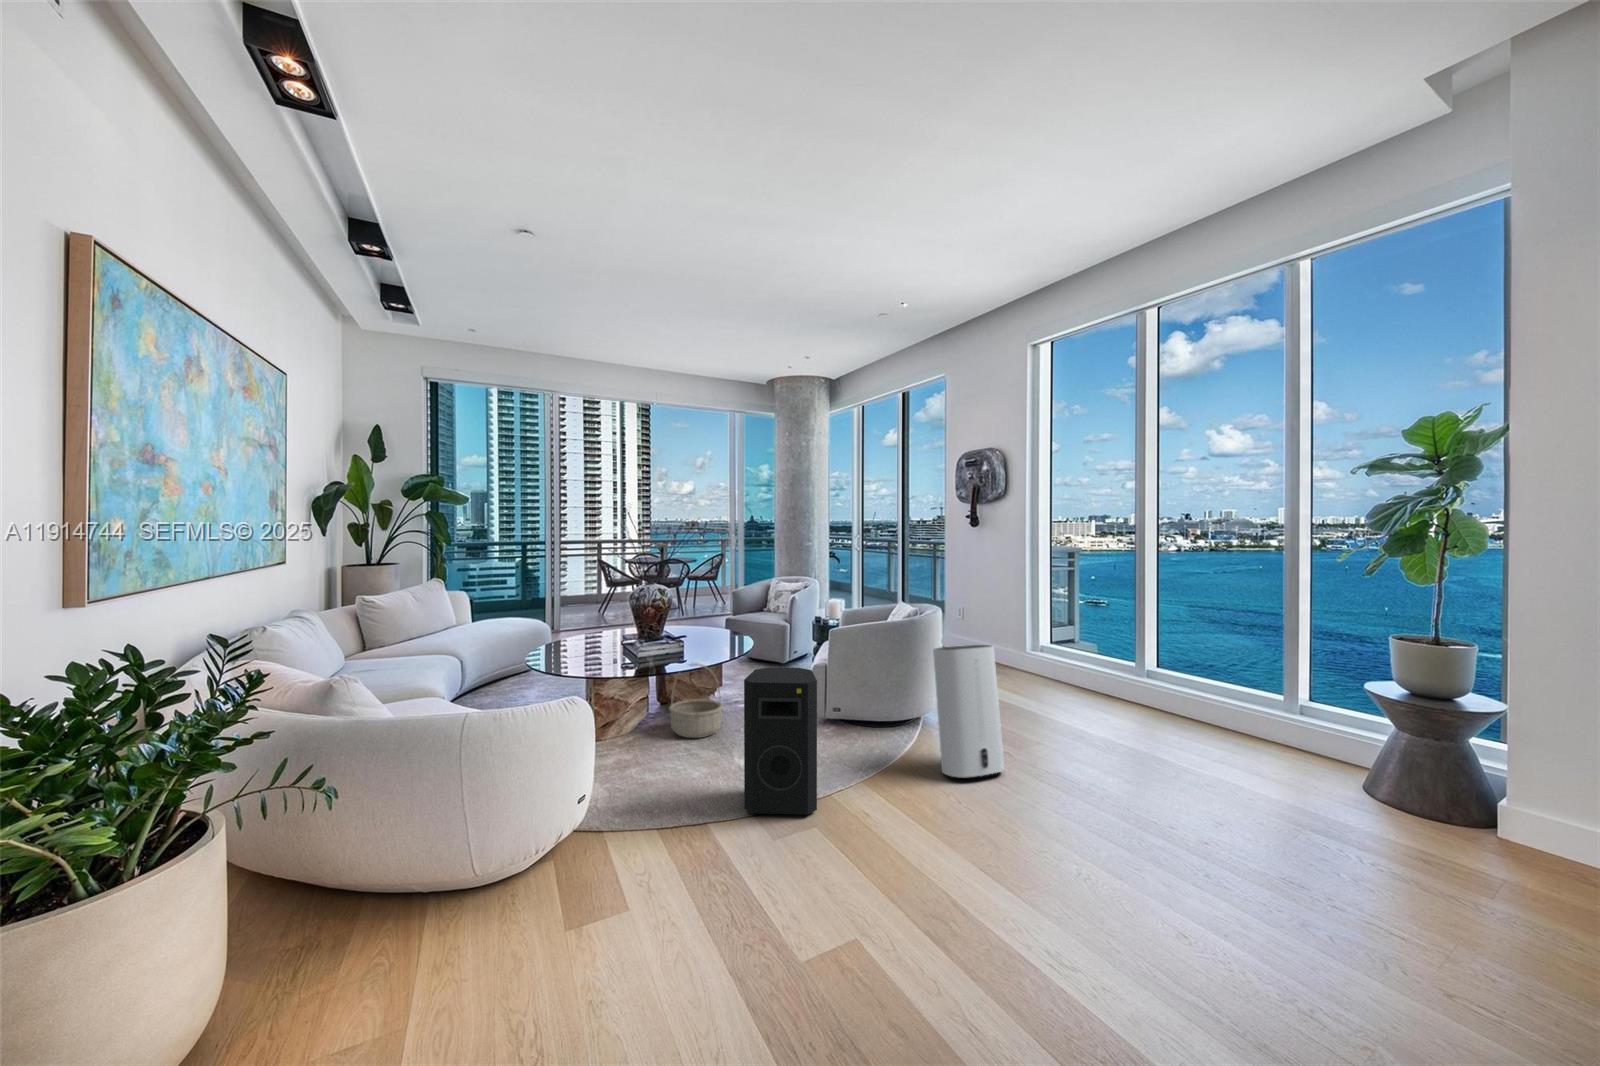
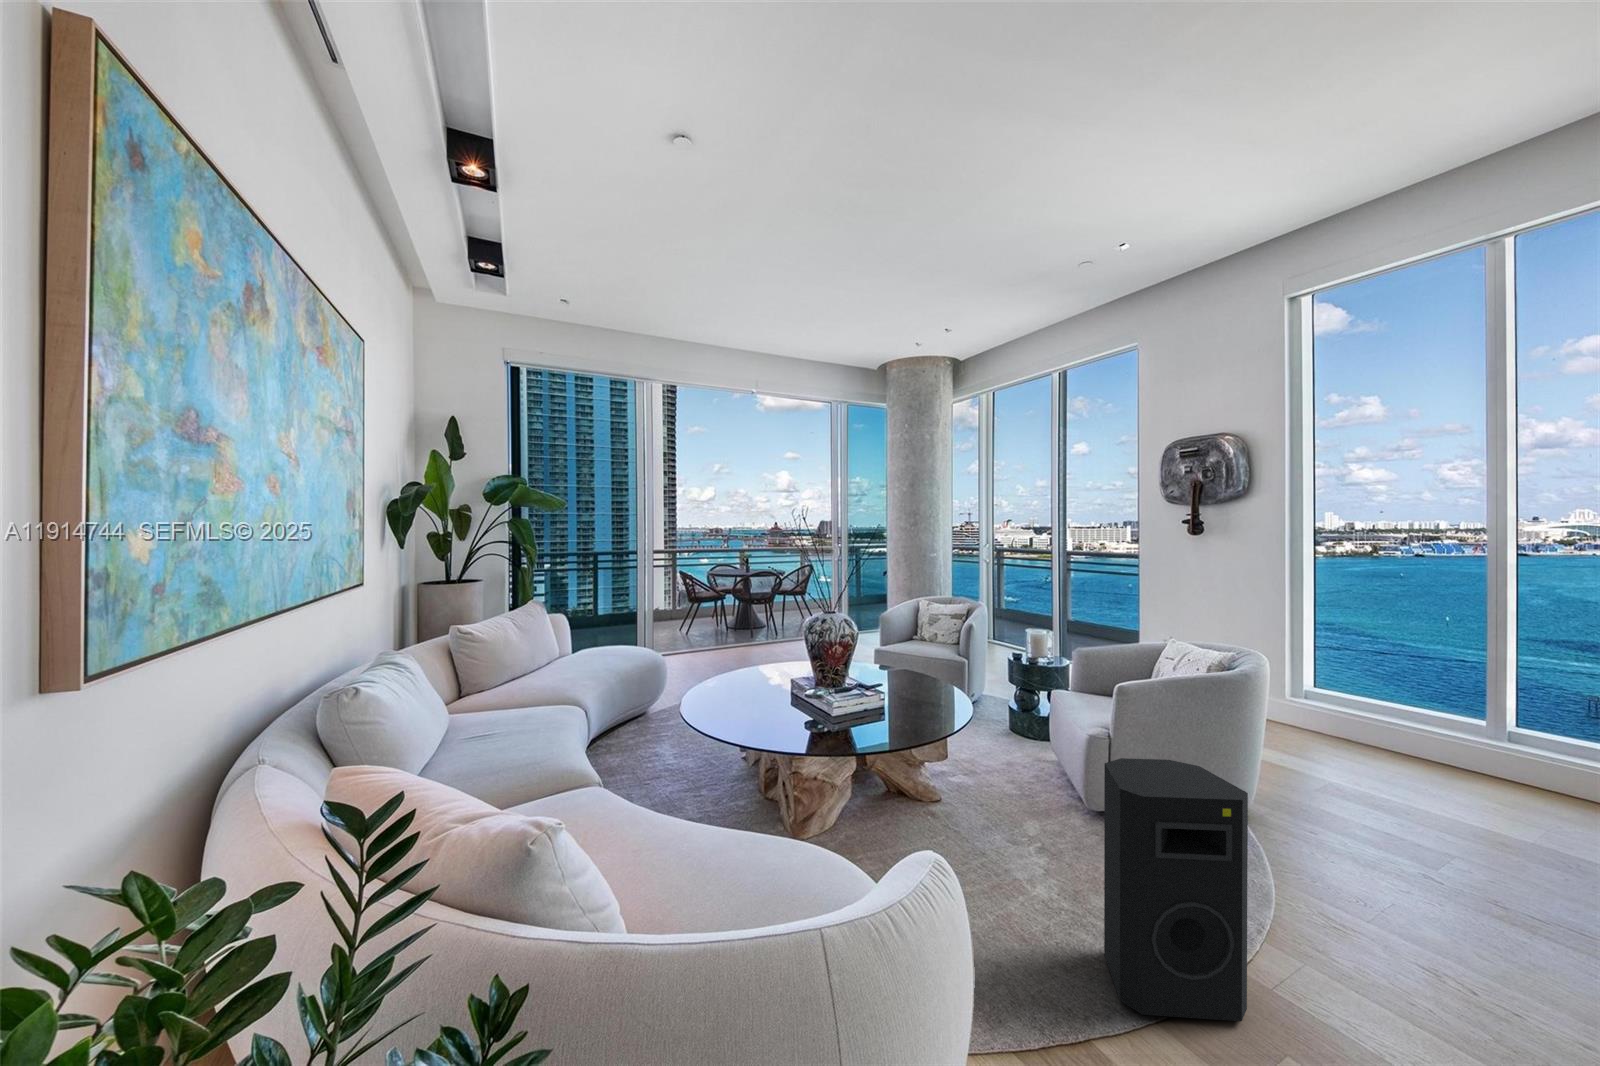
air purifier: present [933,645,1004,777] -> none [1335,715,1478,937]
basket: present [669,663,723,738] -> none [885,728,961,837]

